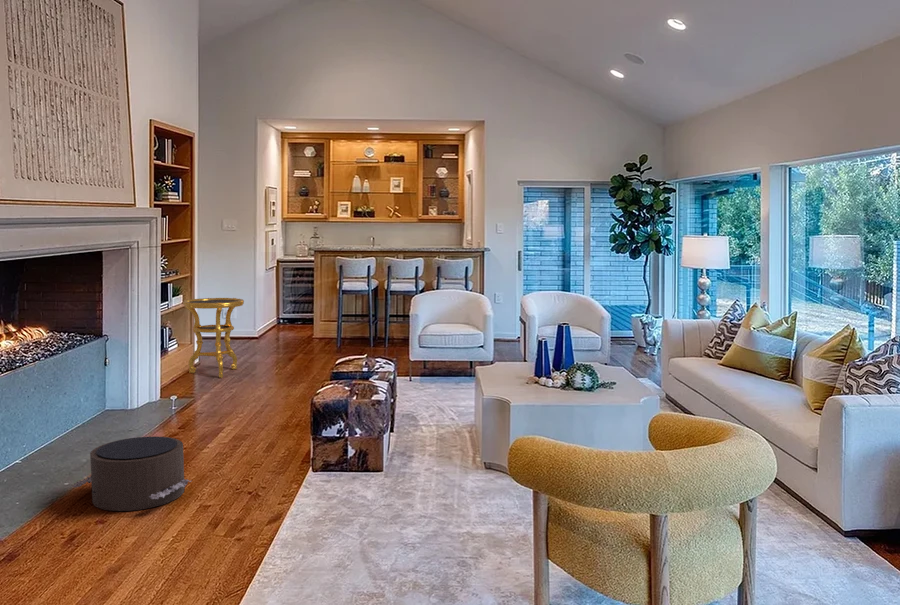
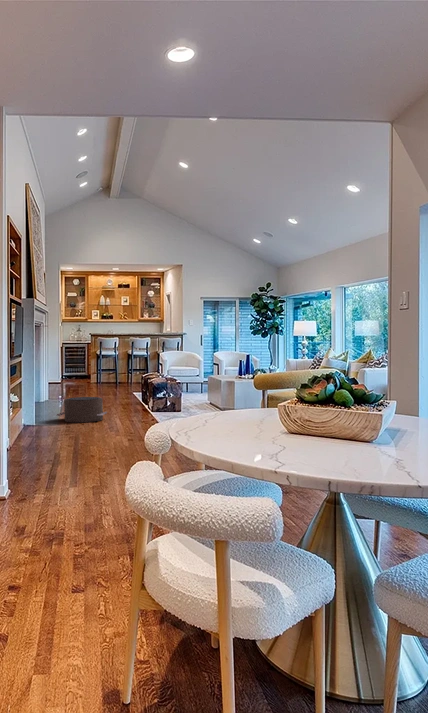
side table: present [183,298,244,378] -> none [37,356,70,397]

